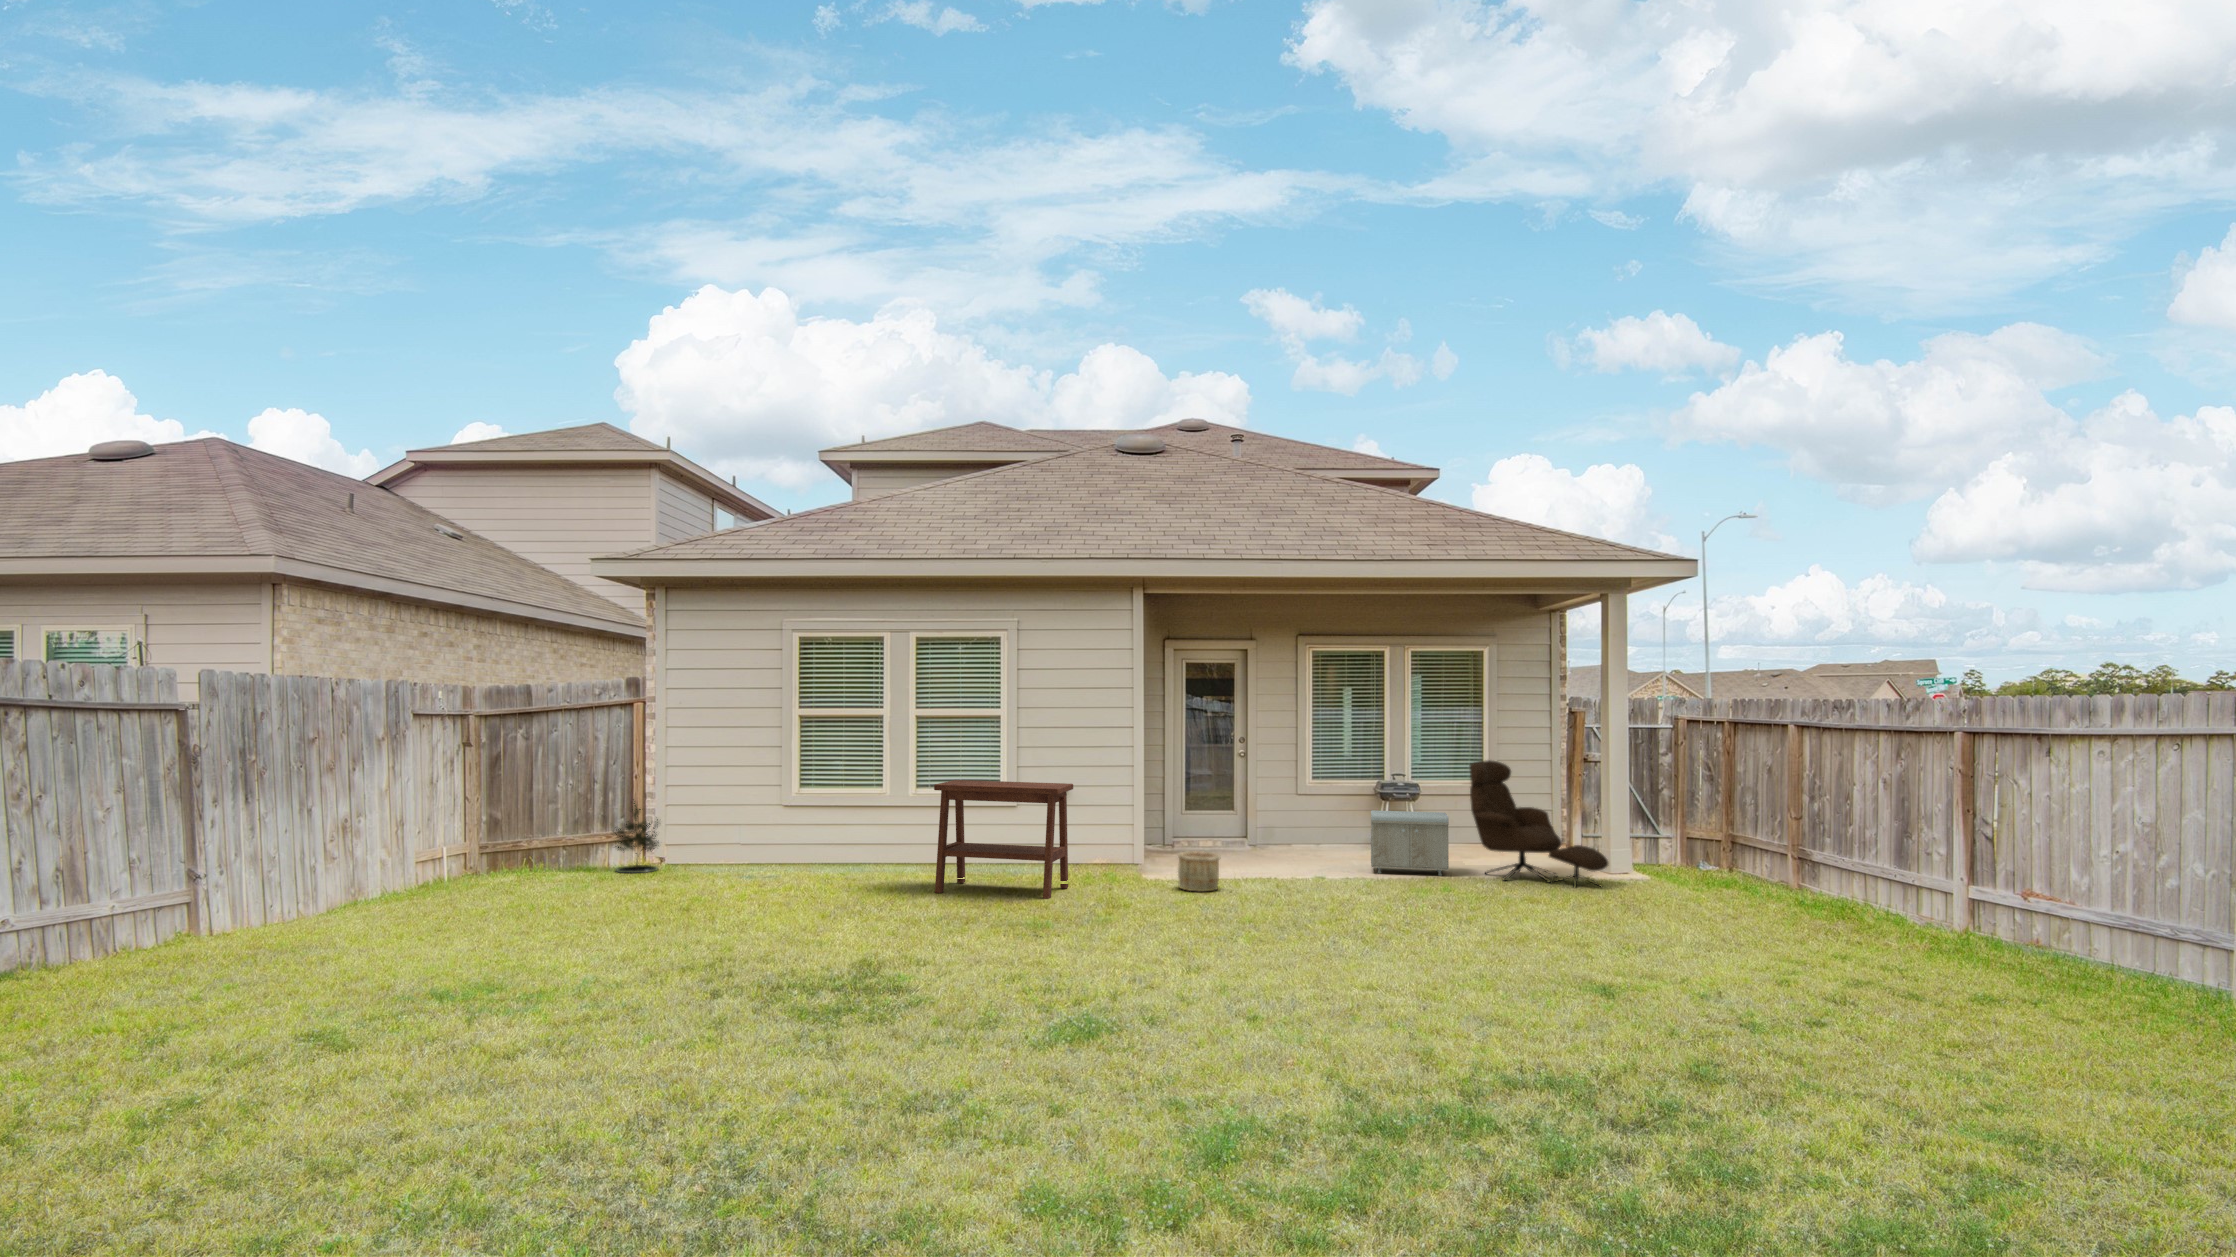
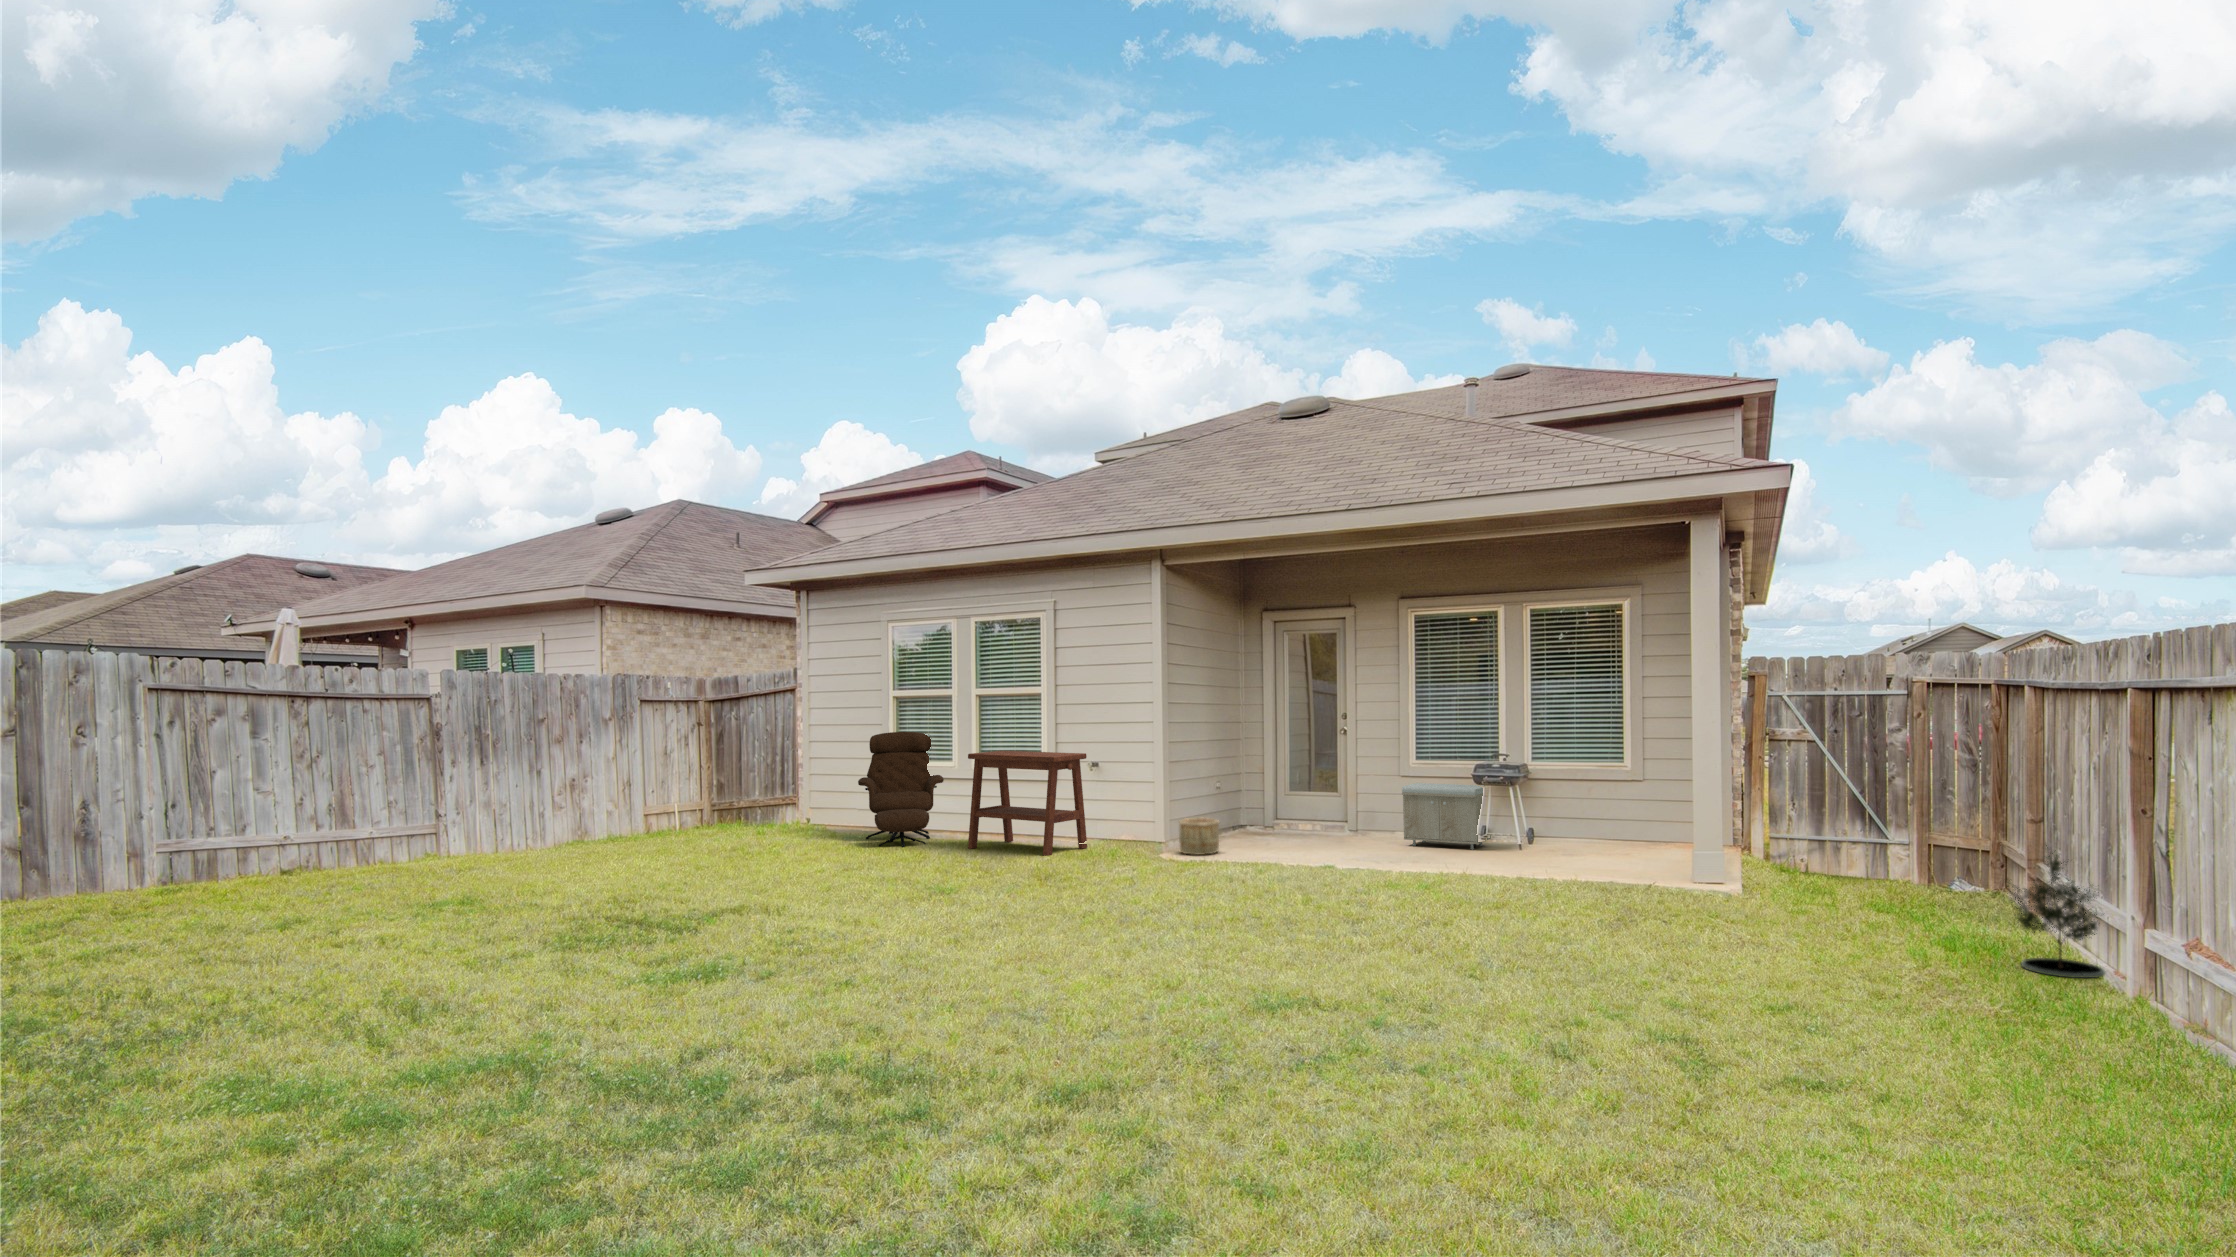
lounge chair: present [1470,760,1609,888] -> present [858,732,944,847]
potted tree: present [613,799,659,873] -> present [2007,845,2105,978]

